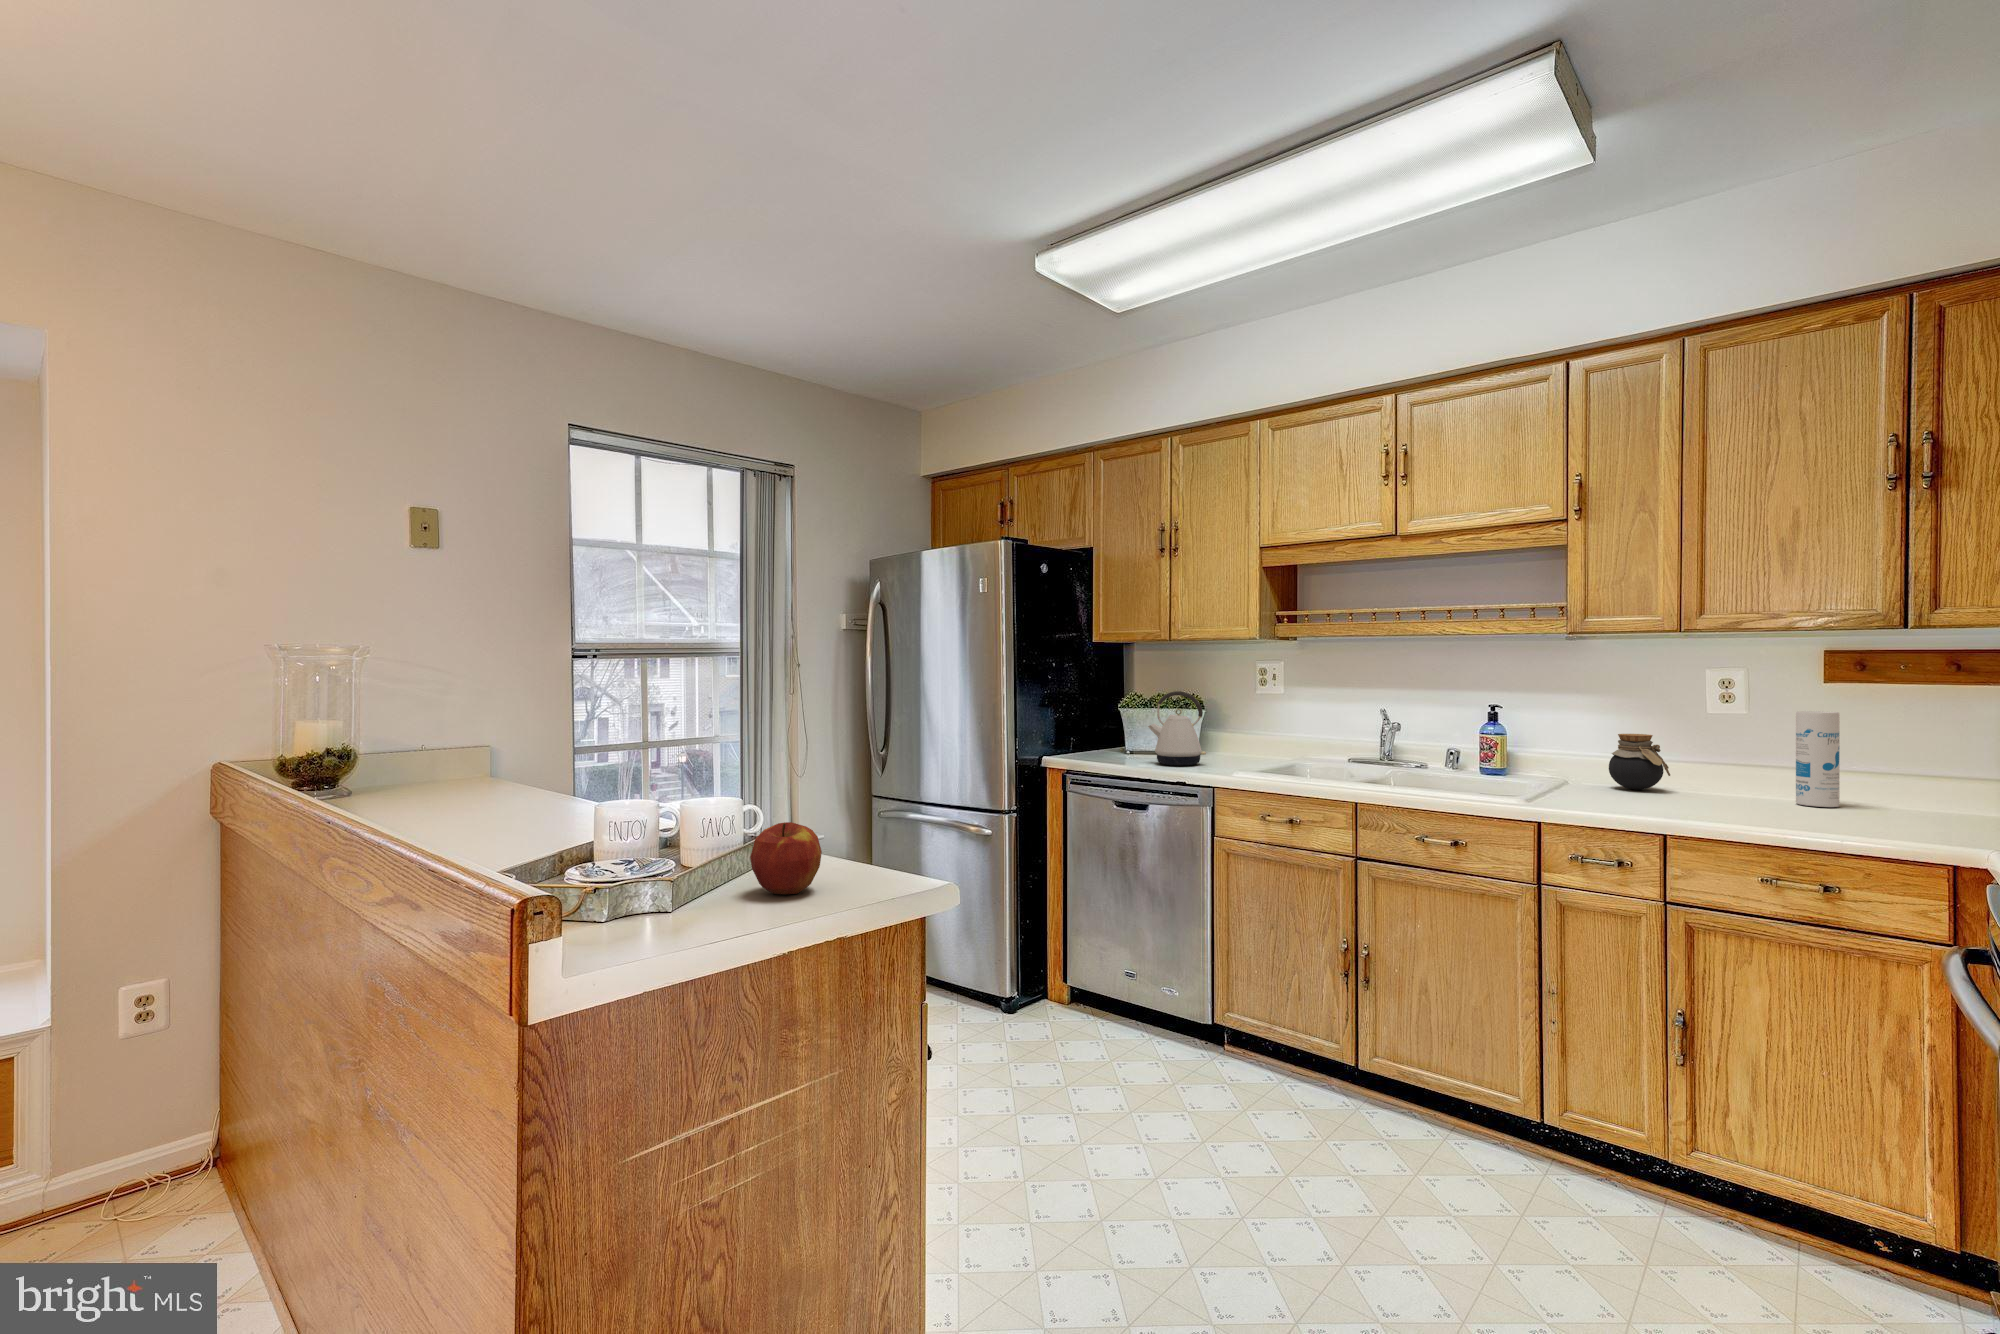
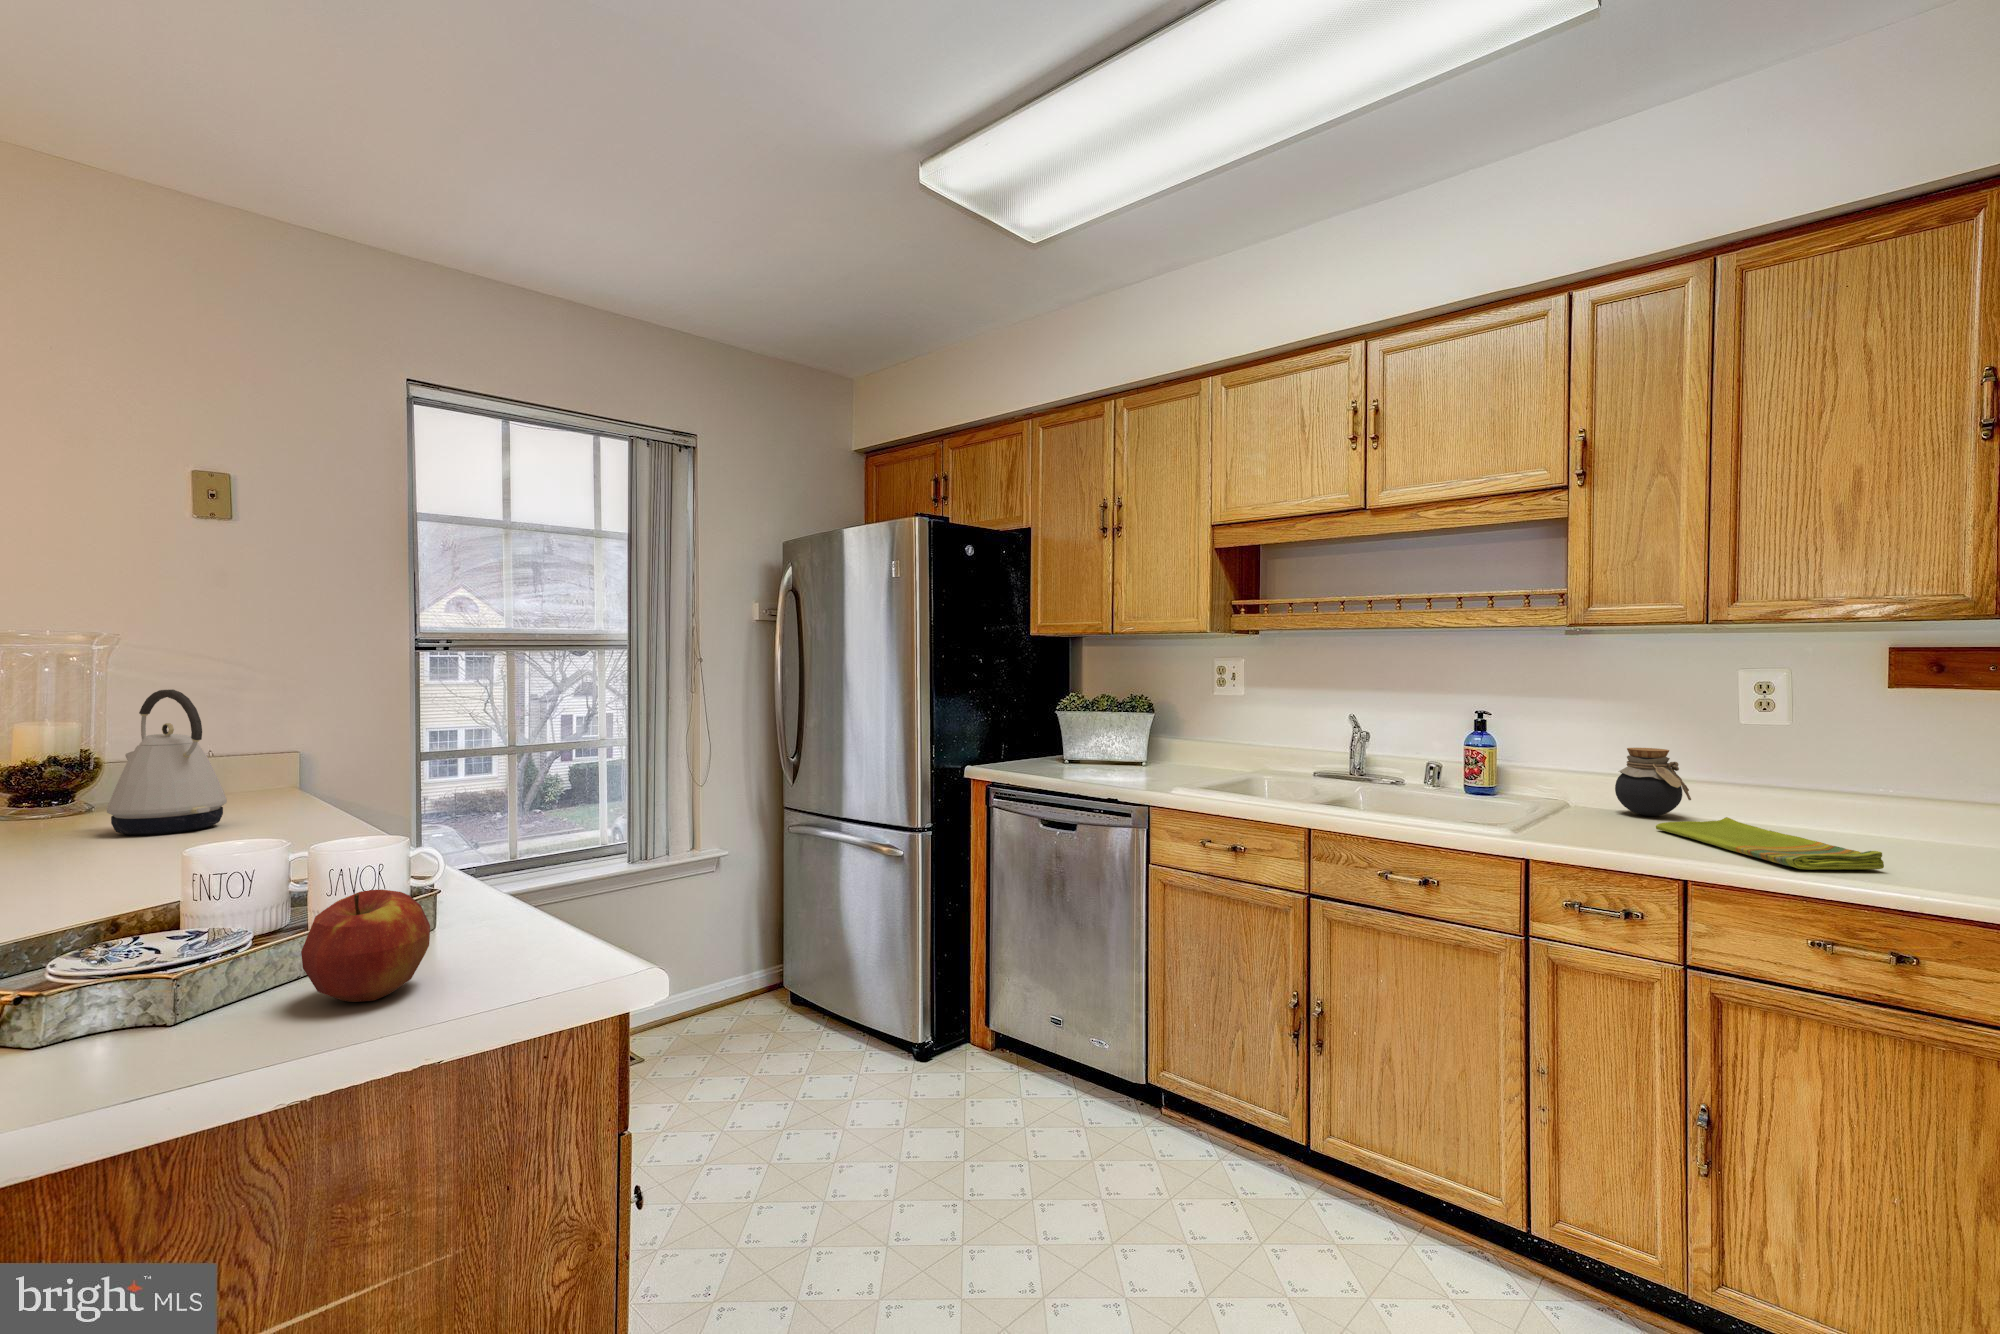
kettle: present [1148,691,1206,766] -> present [107,689,227,835]
canister: present [1796,711,1840,807] -> none [1850,723,1908,845]
dish towel: none [1641,788,1815,823] -> present [1656,817,1884,869]

